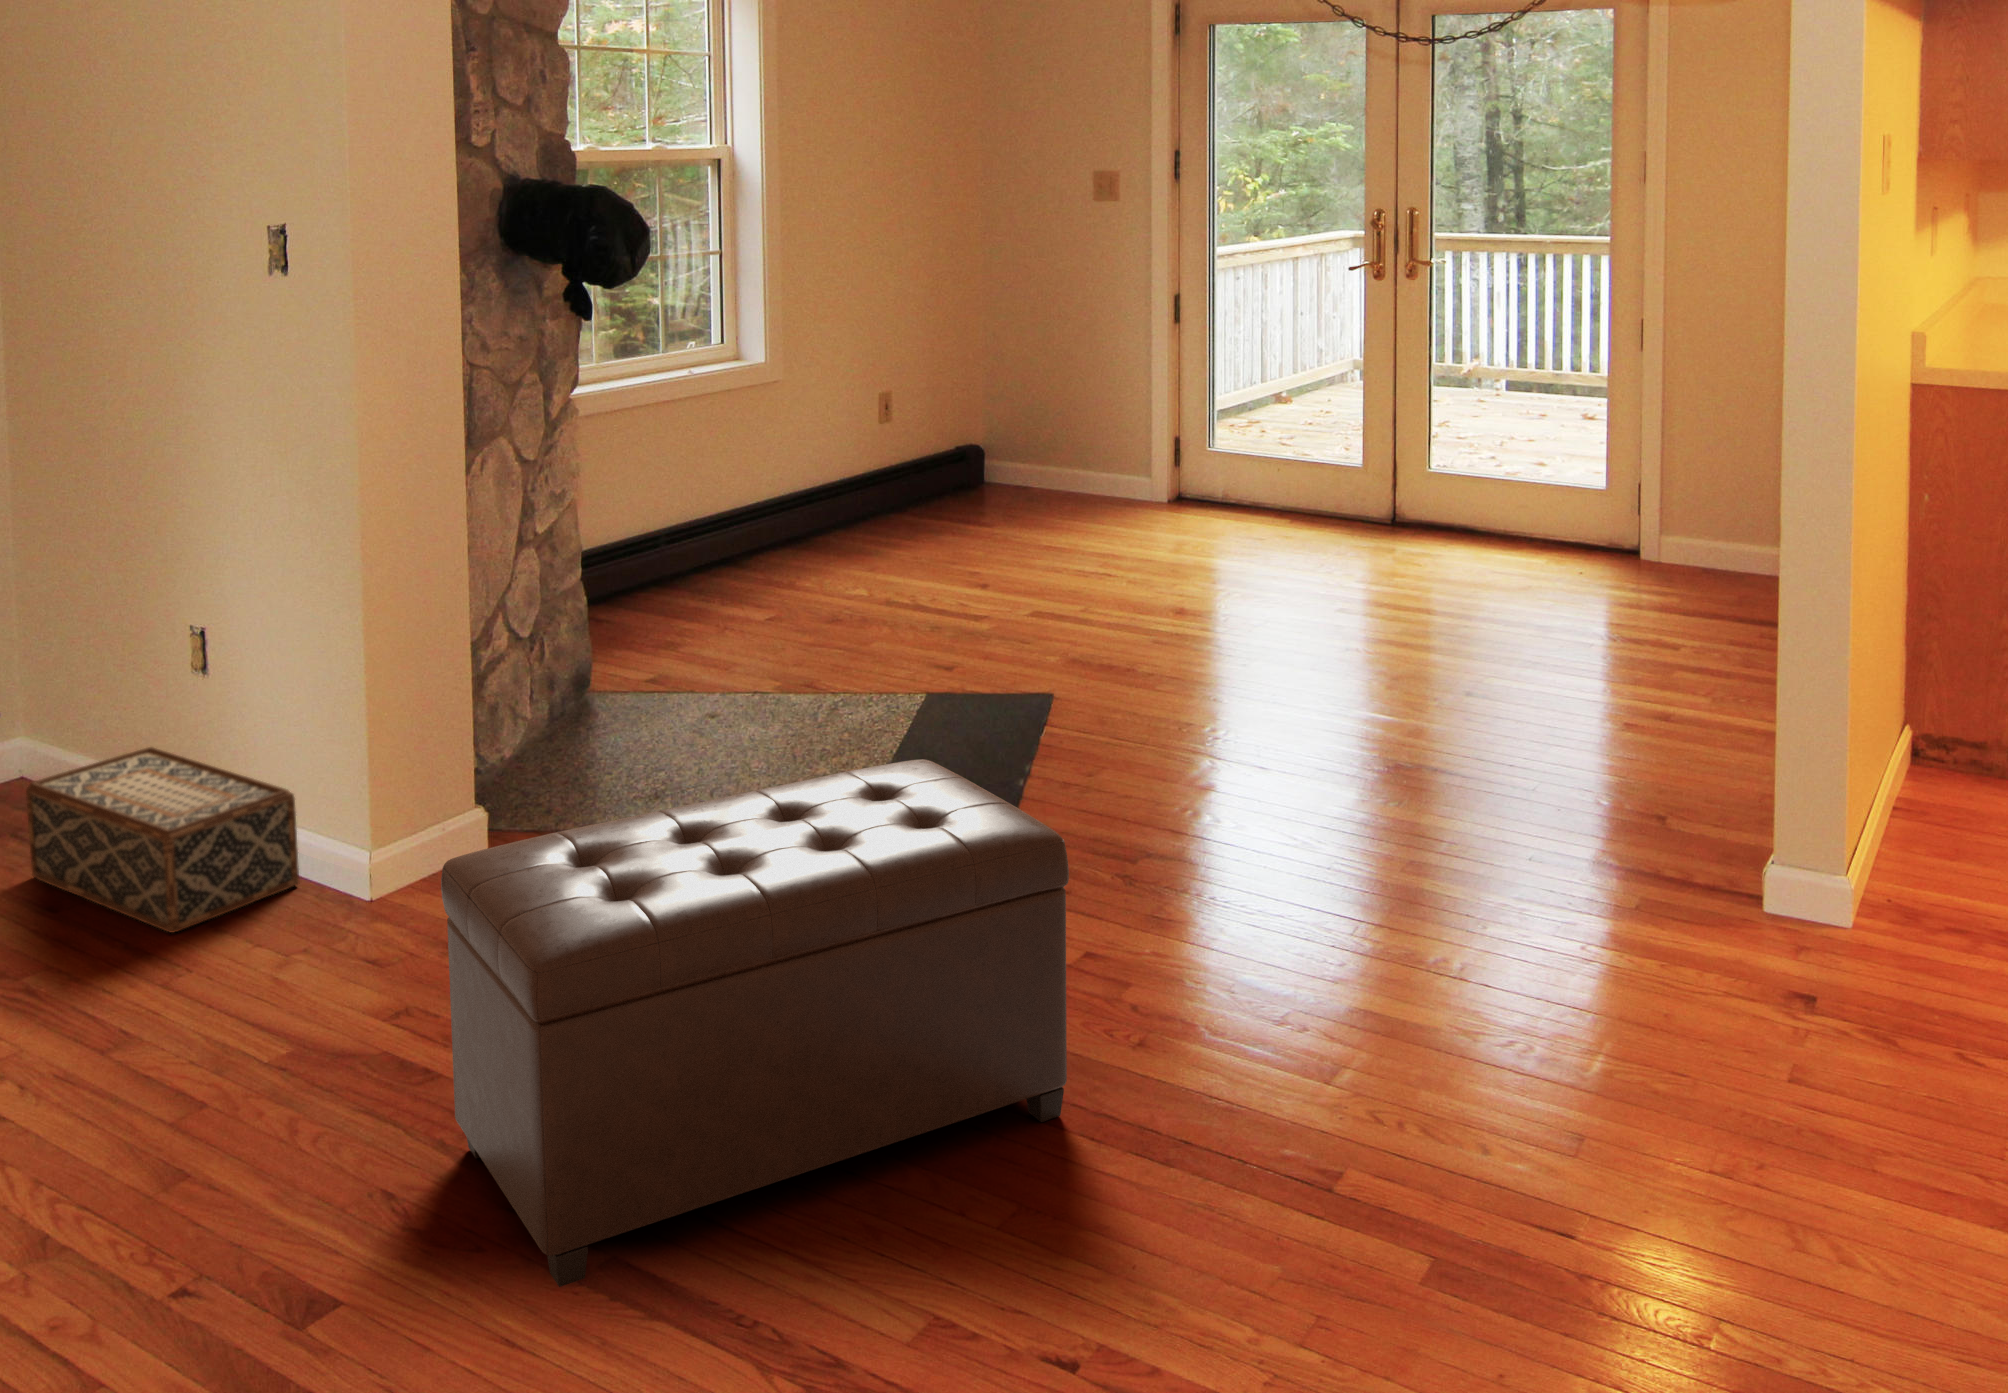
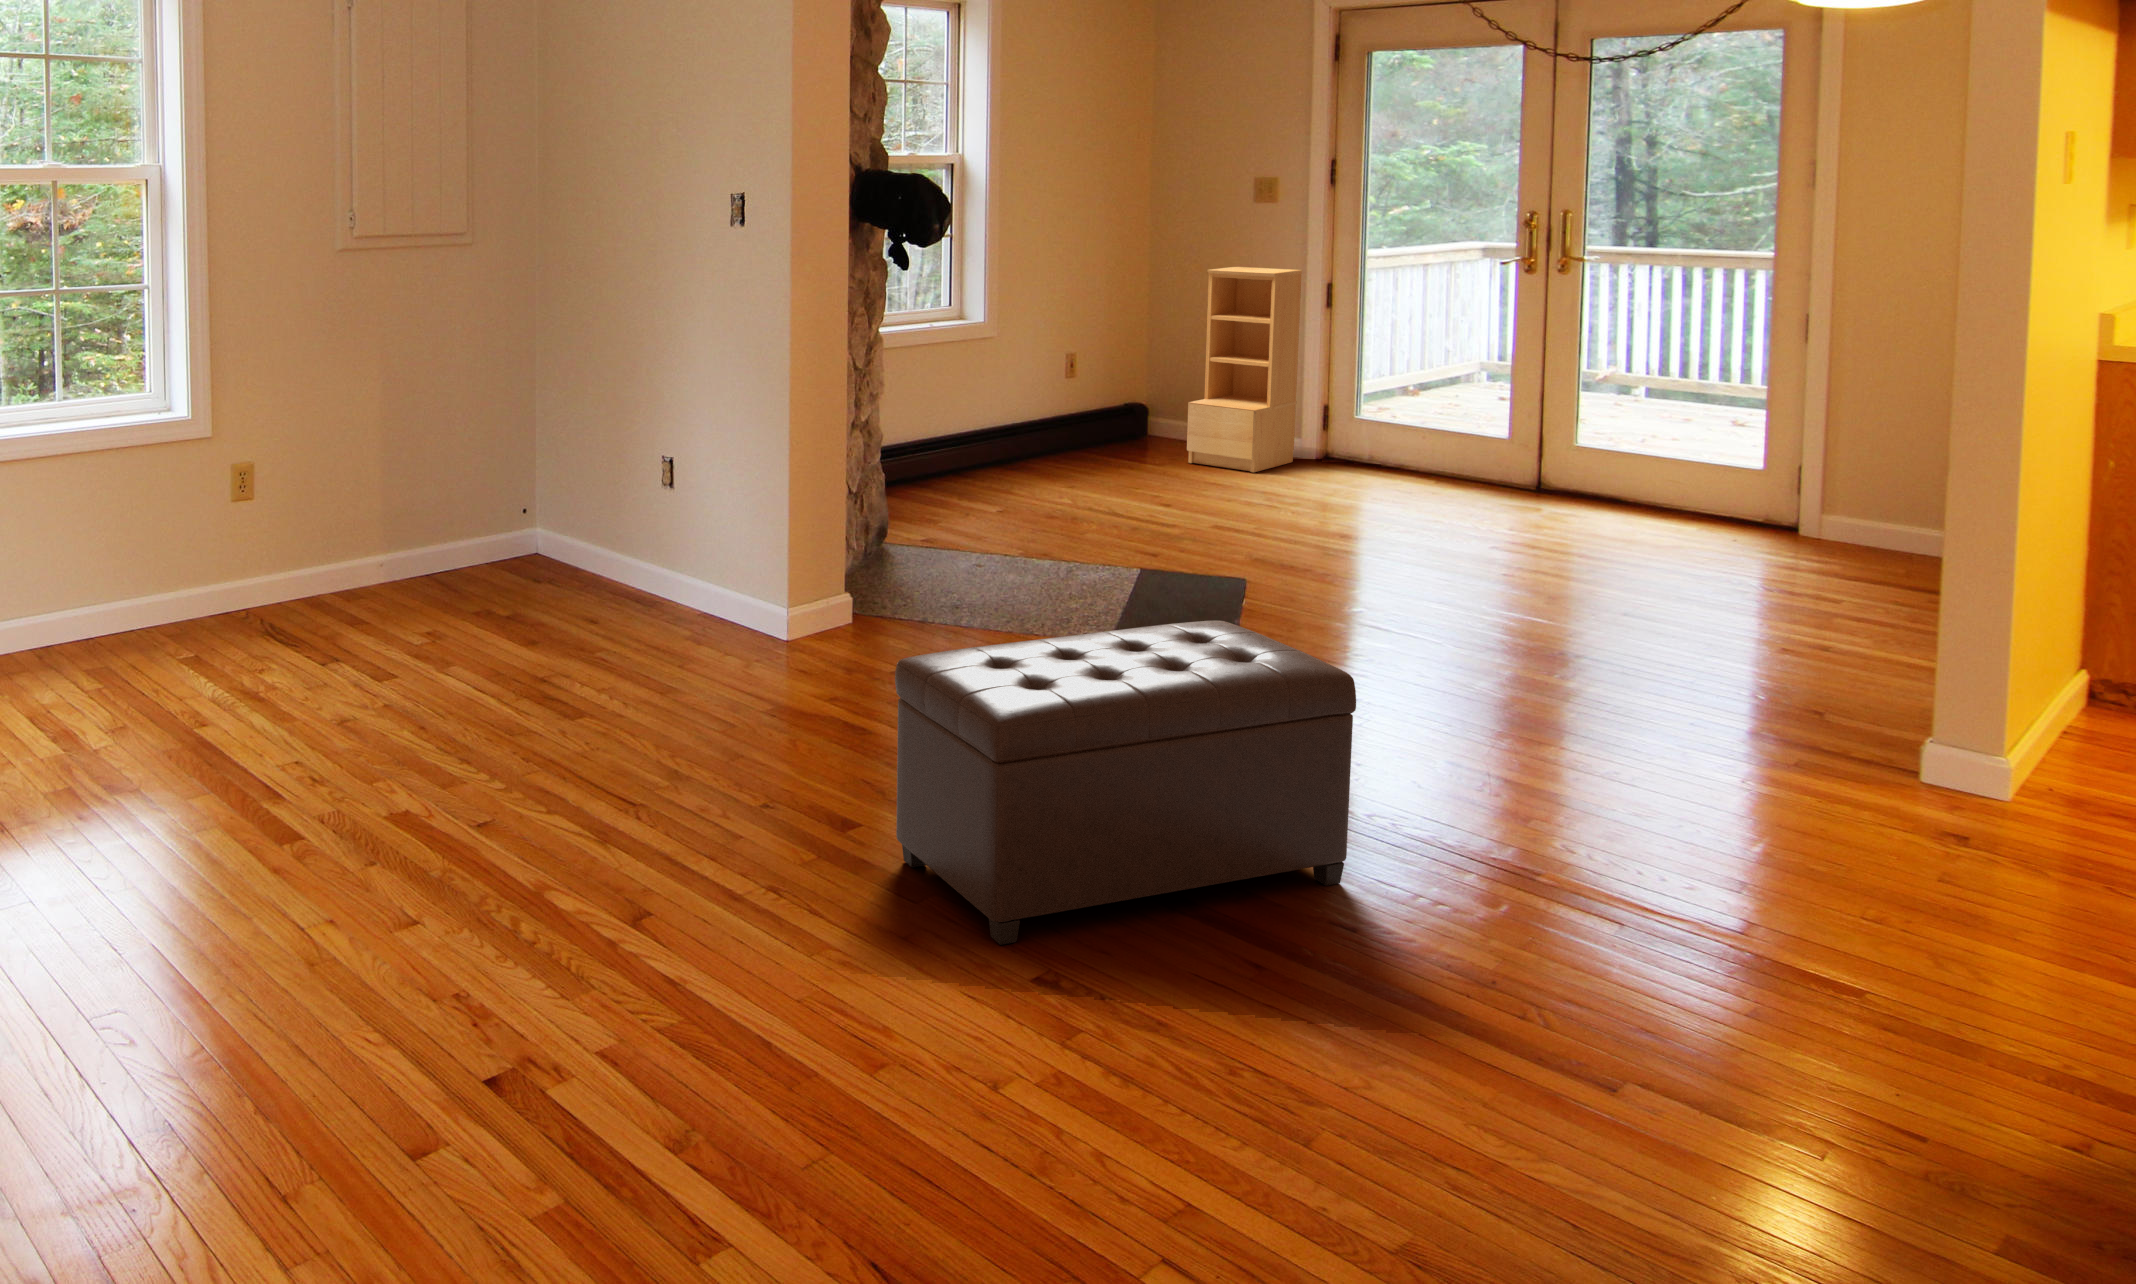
bookshelf: none [1021,275,1144,518] -> present [1187,267,1302,472]
woven basket: present [26,747,299,933] -> none [527,592,715,717]

